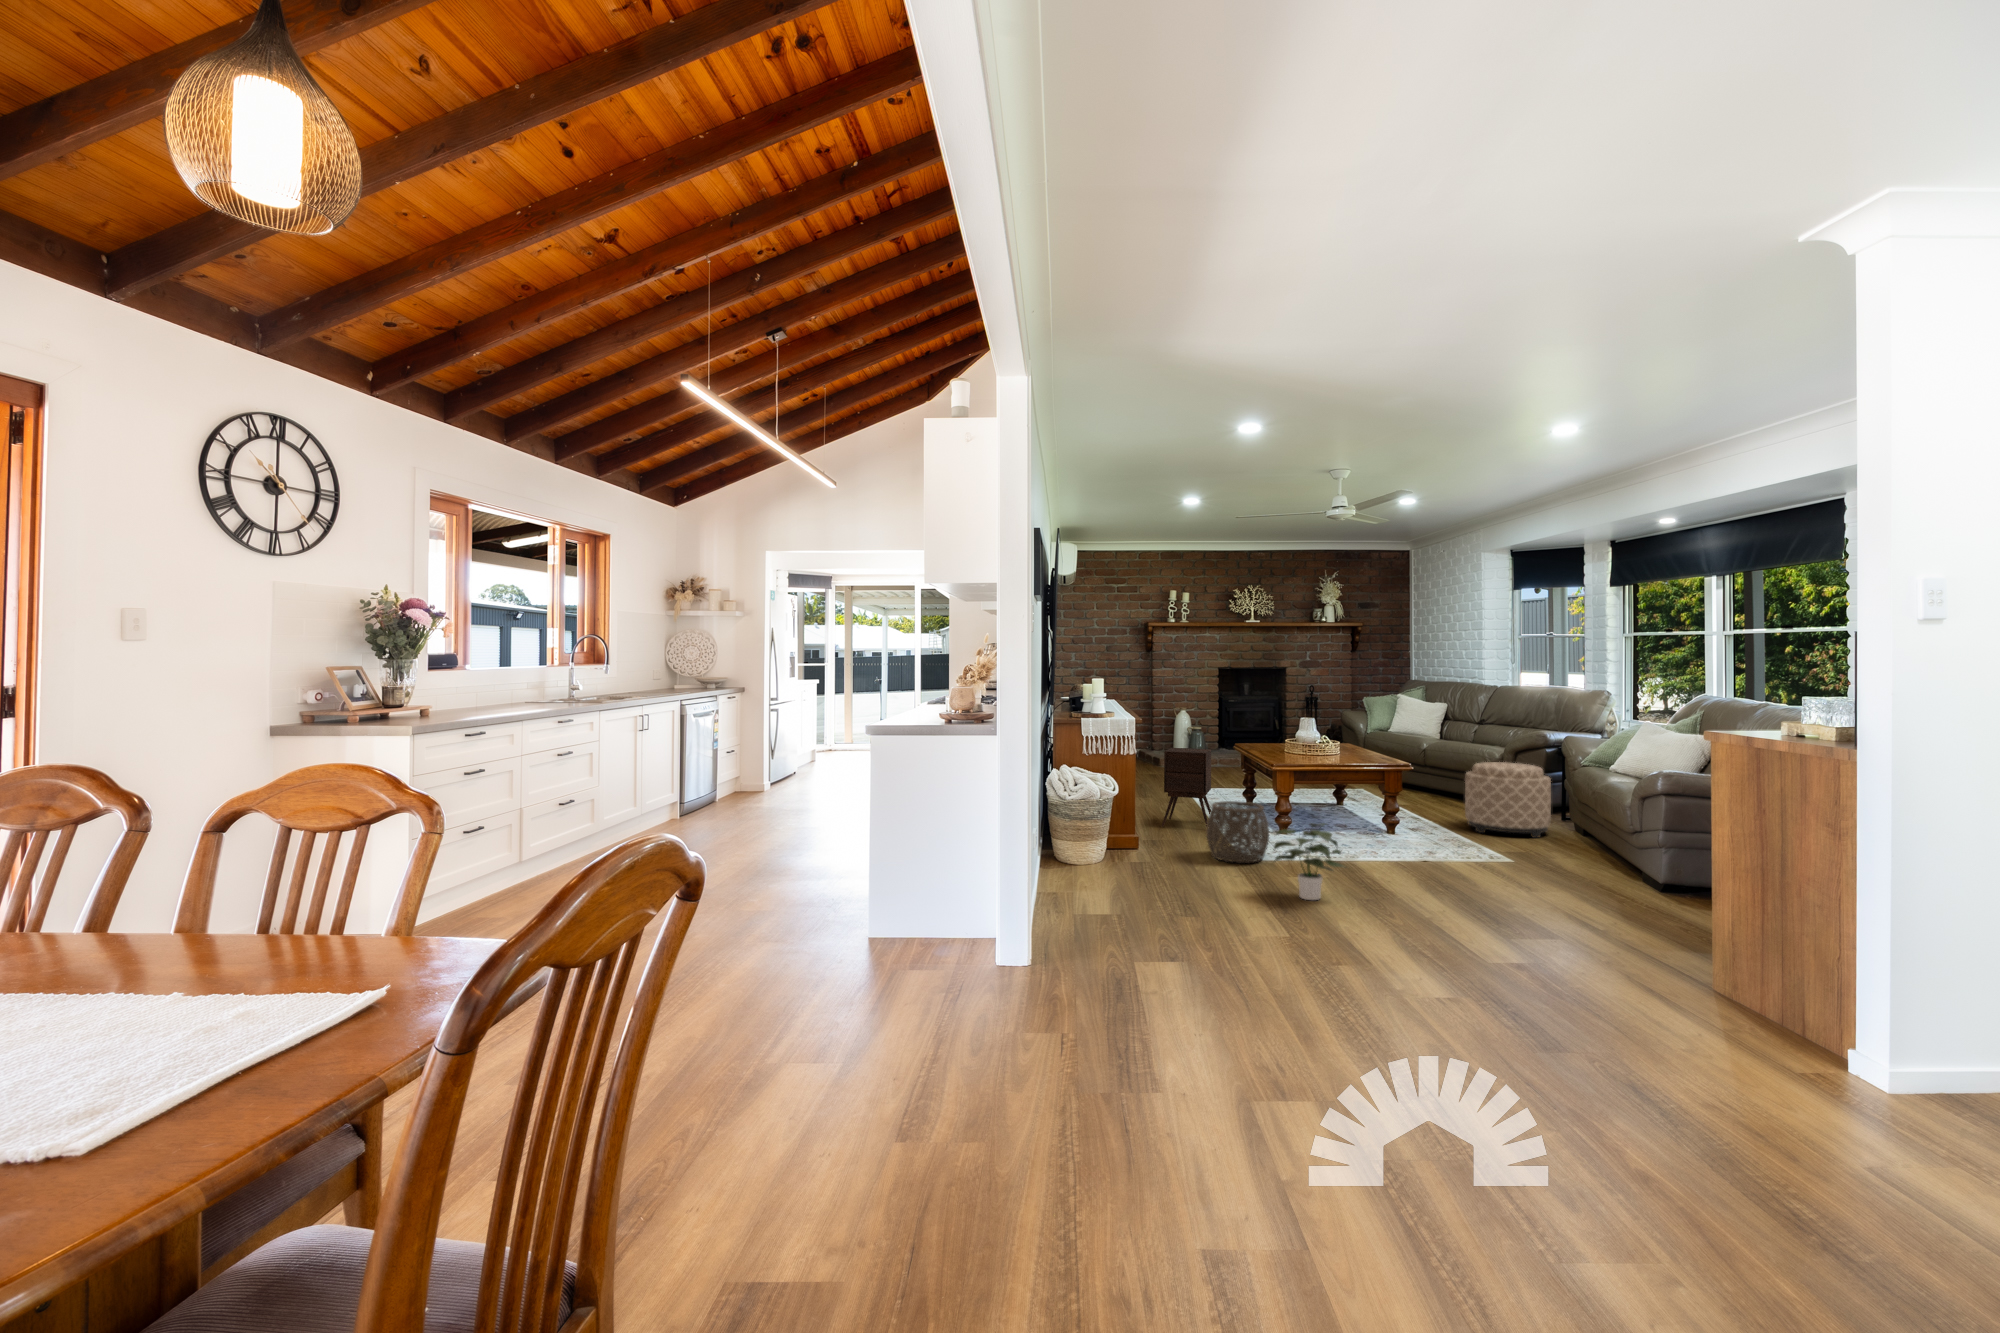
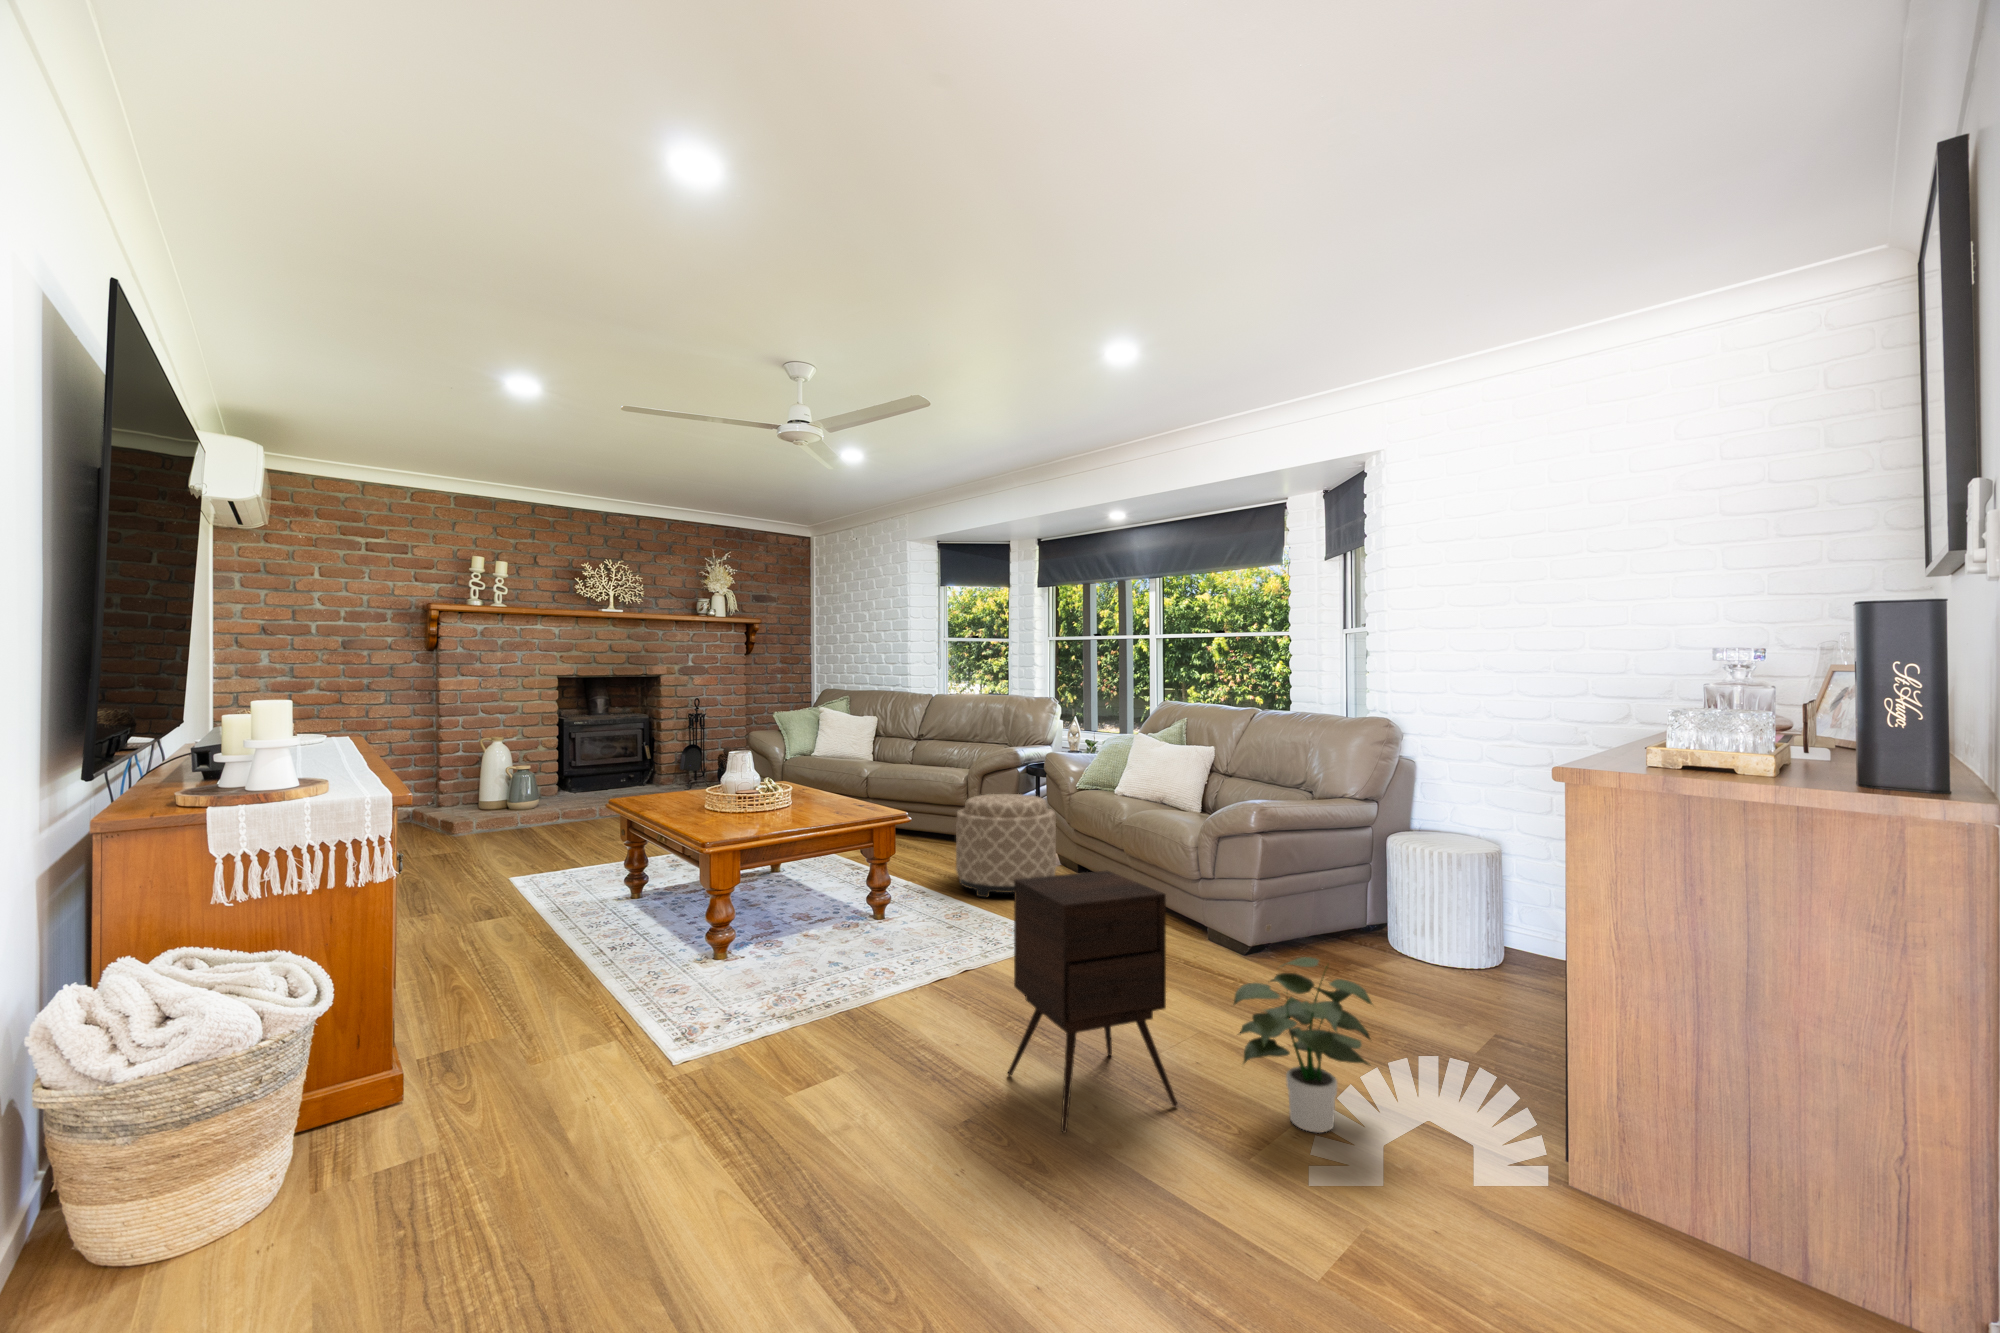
side table: present [1162,748,1211,827] -> present [1008,871,1177,1133]
woven basket: present [1206,801,1269,863] -> none [591,935,736,1090]
potted plant: present [1274,823,1344,900] -> present [1234,957,1372,1133]

